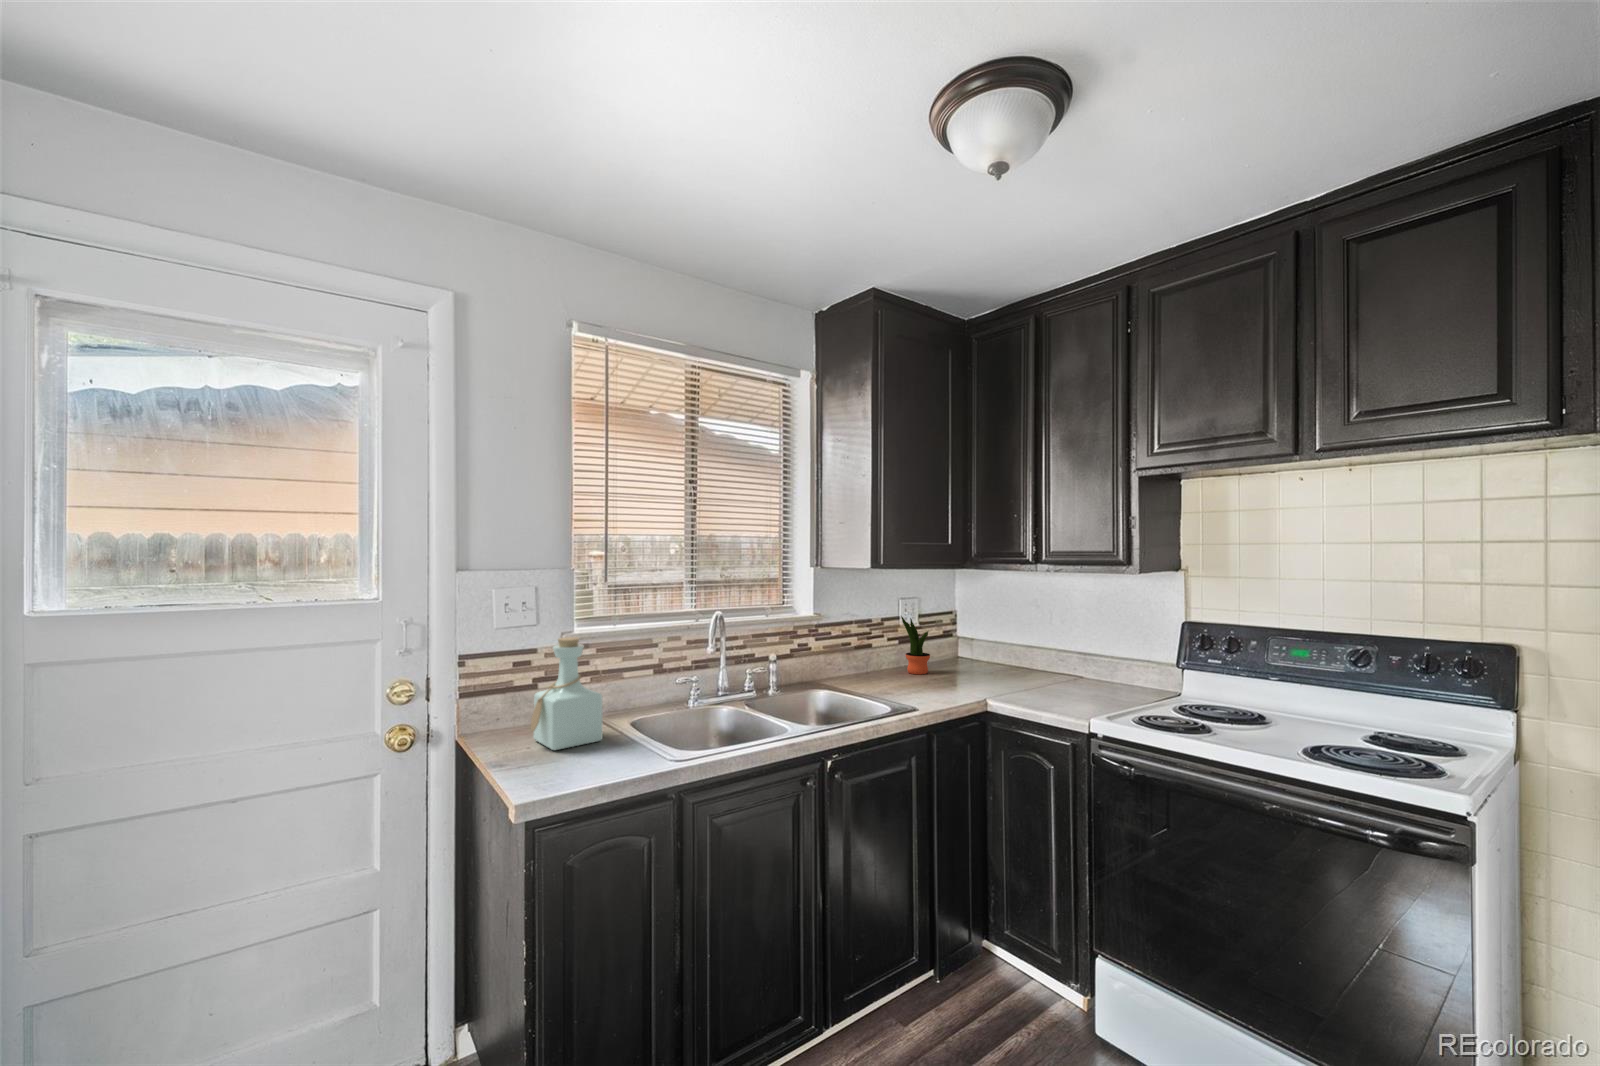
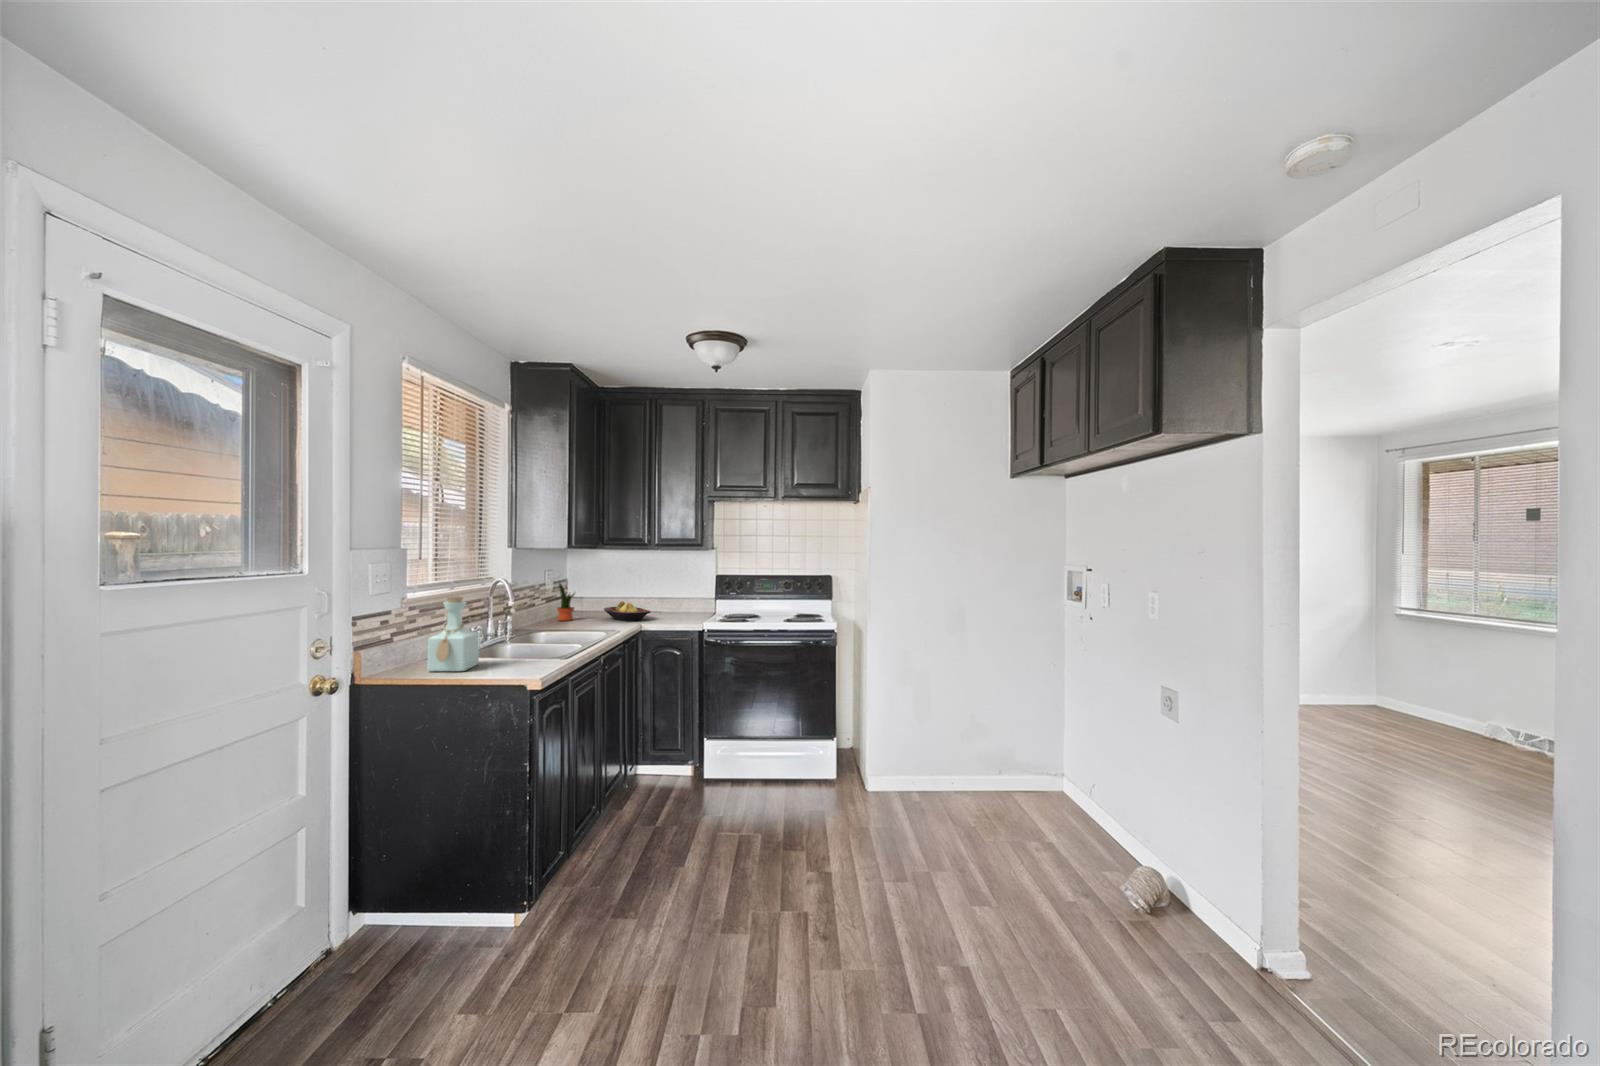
fruit bowl: none [966,654,1030,691] -> present [604,601,651,621]

